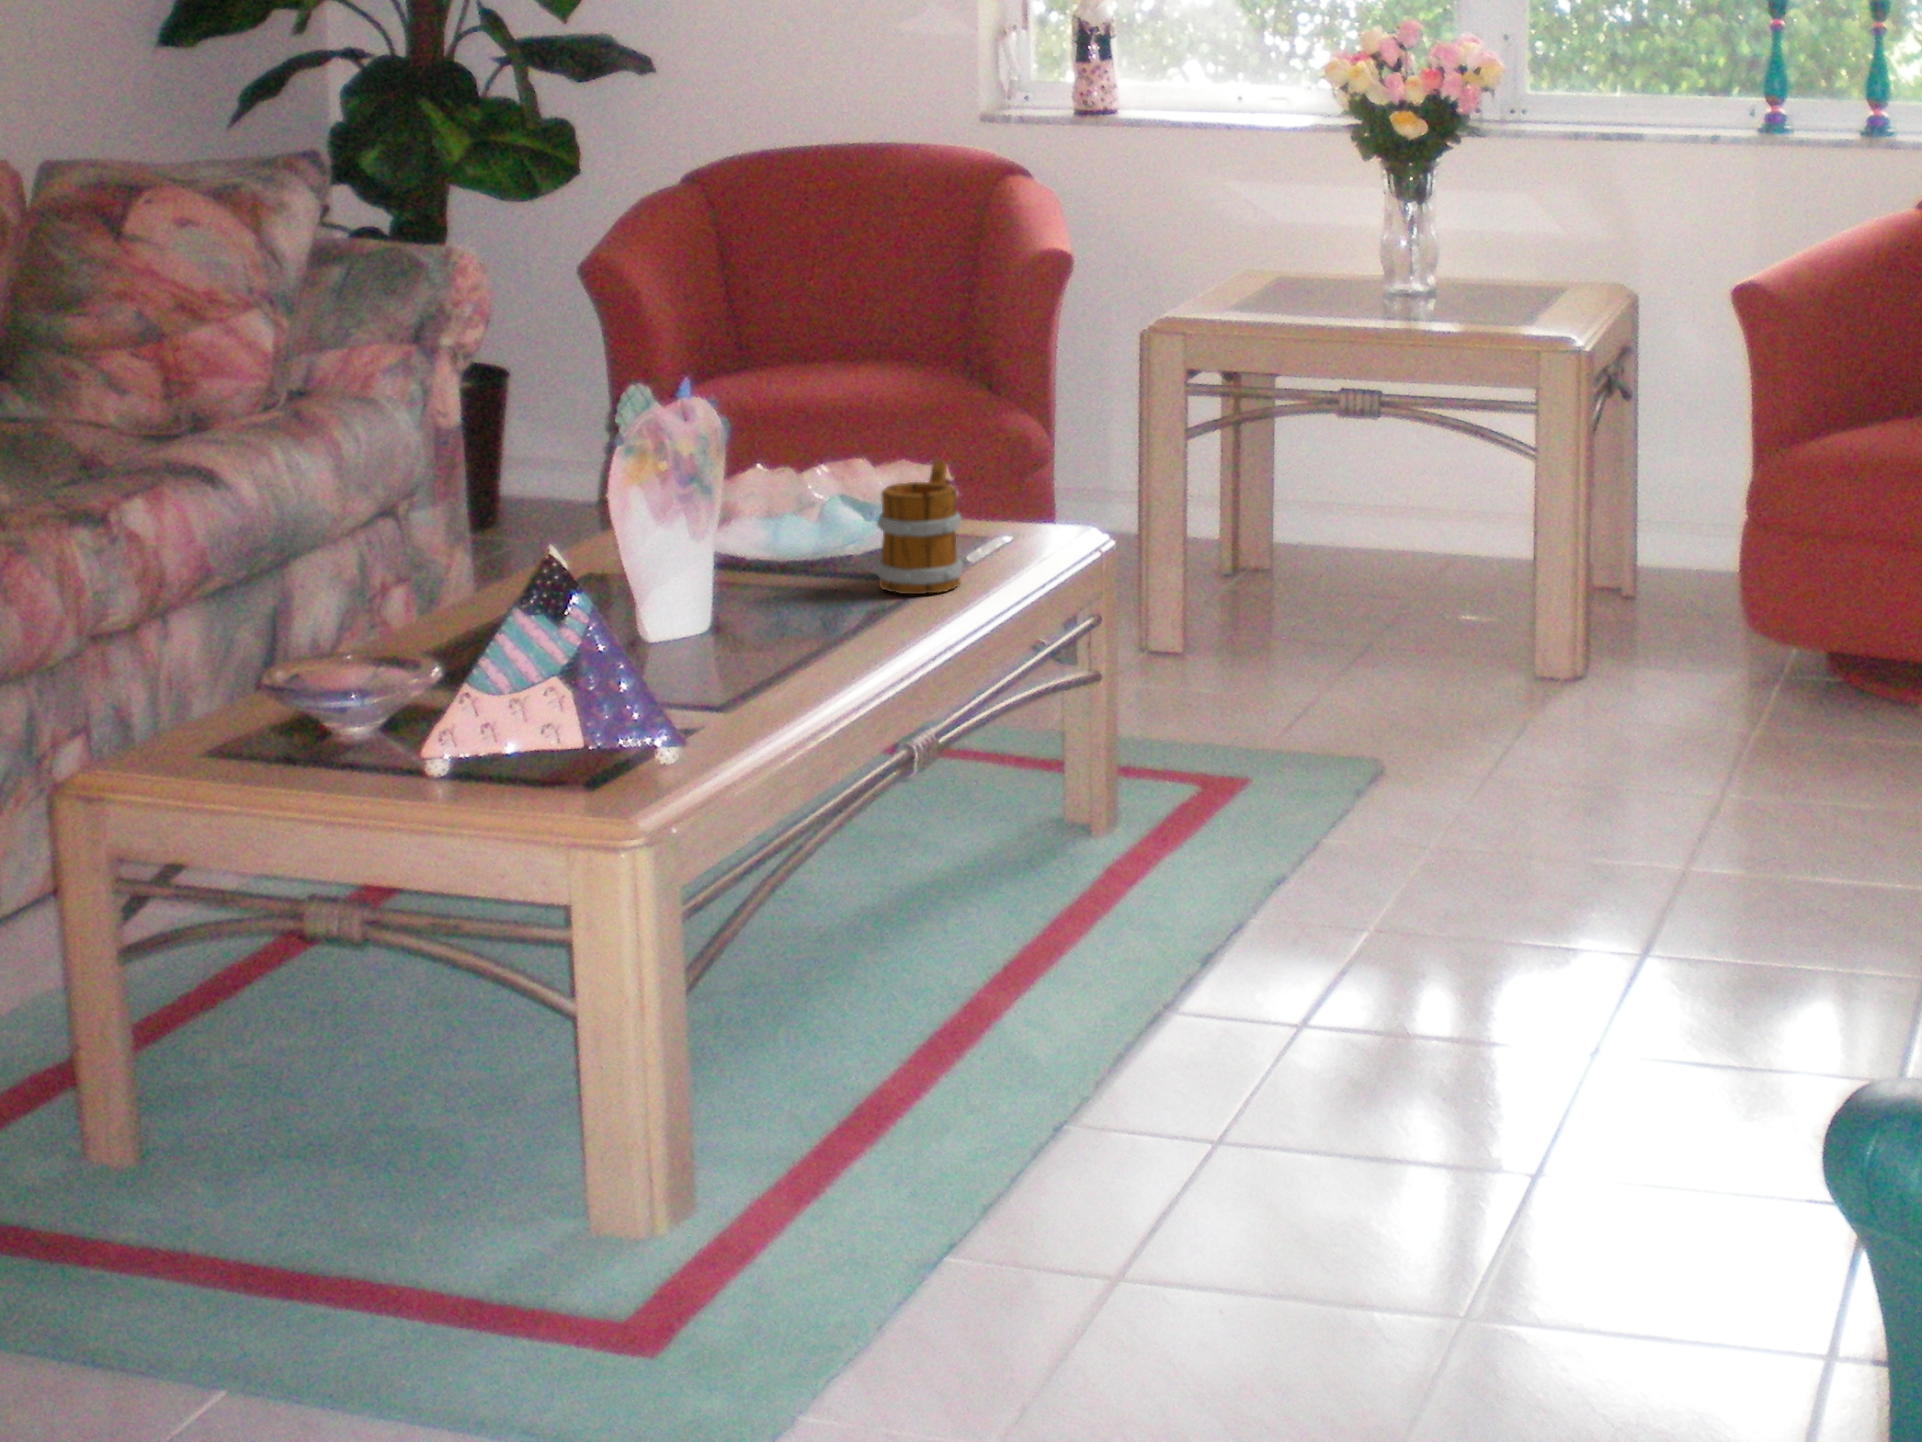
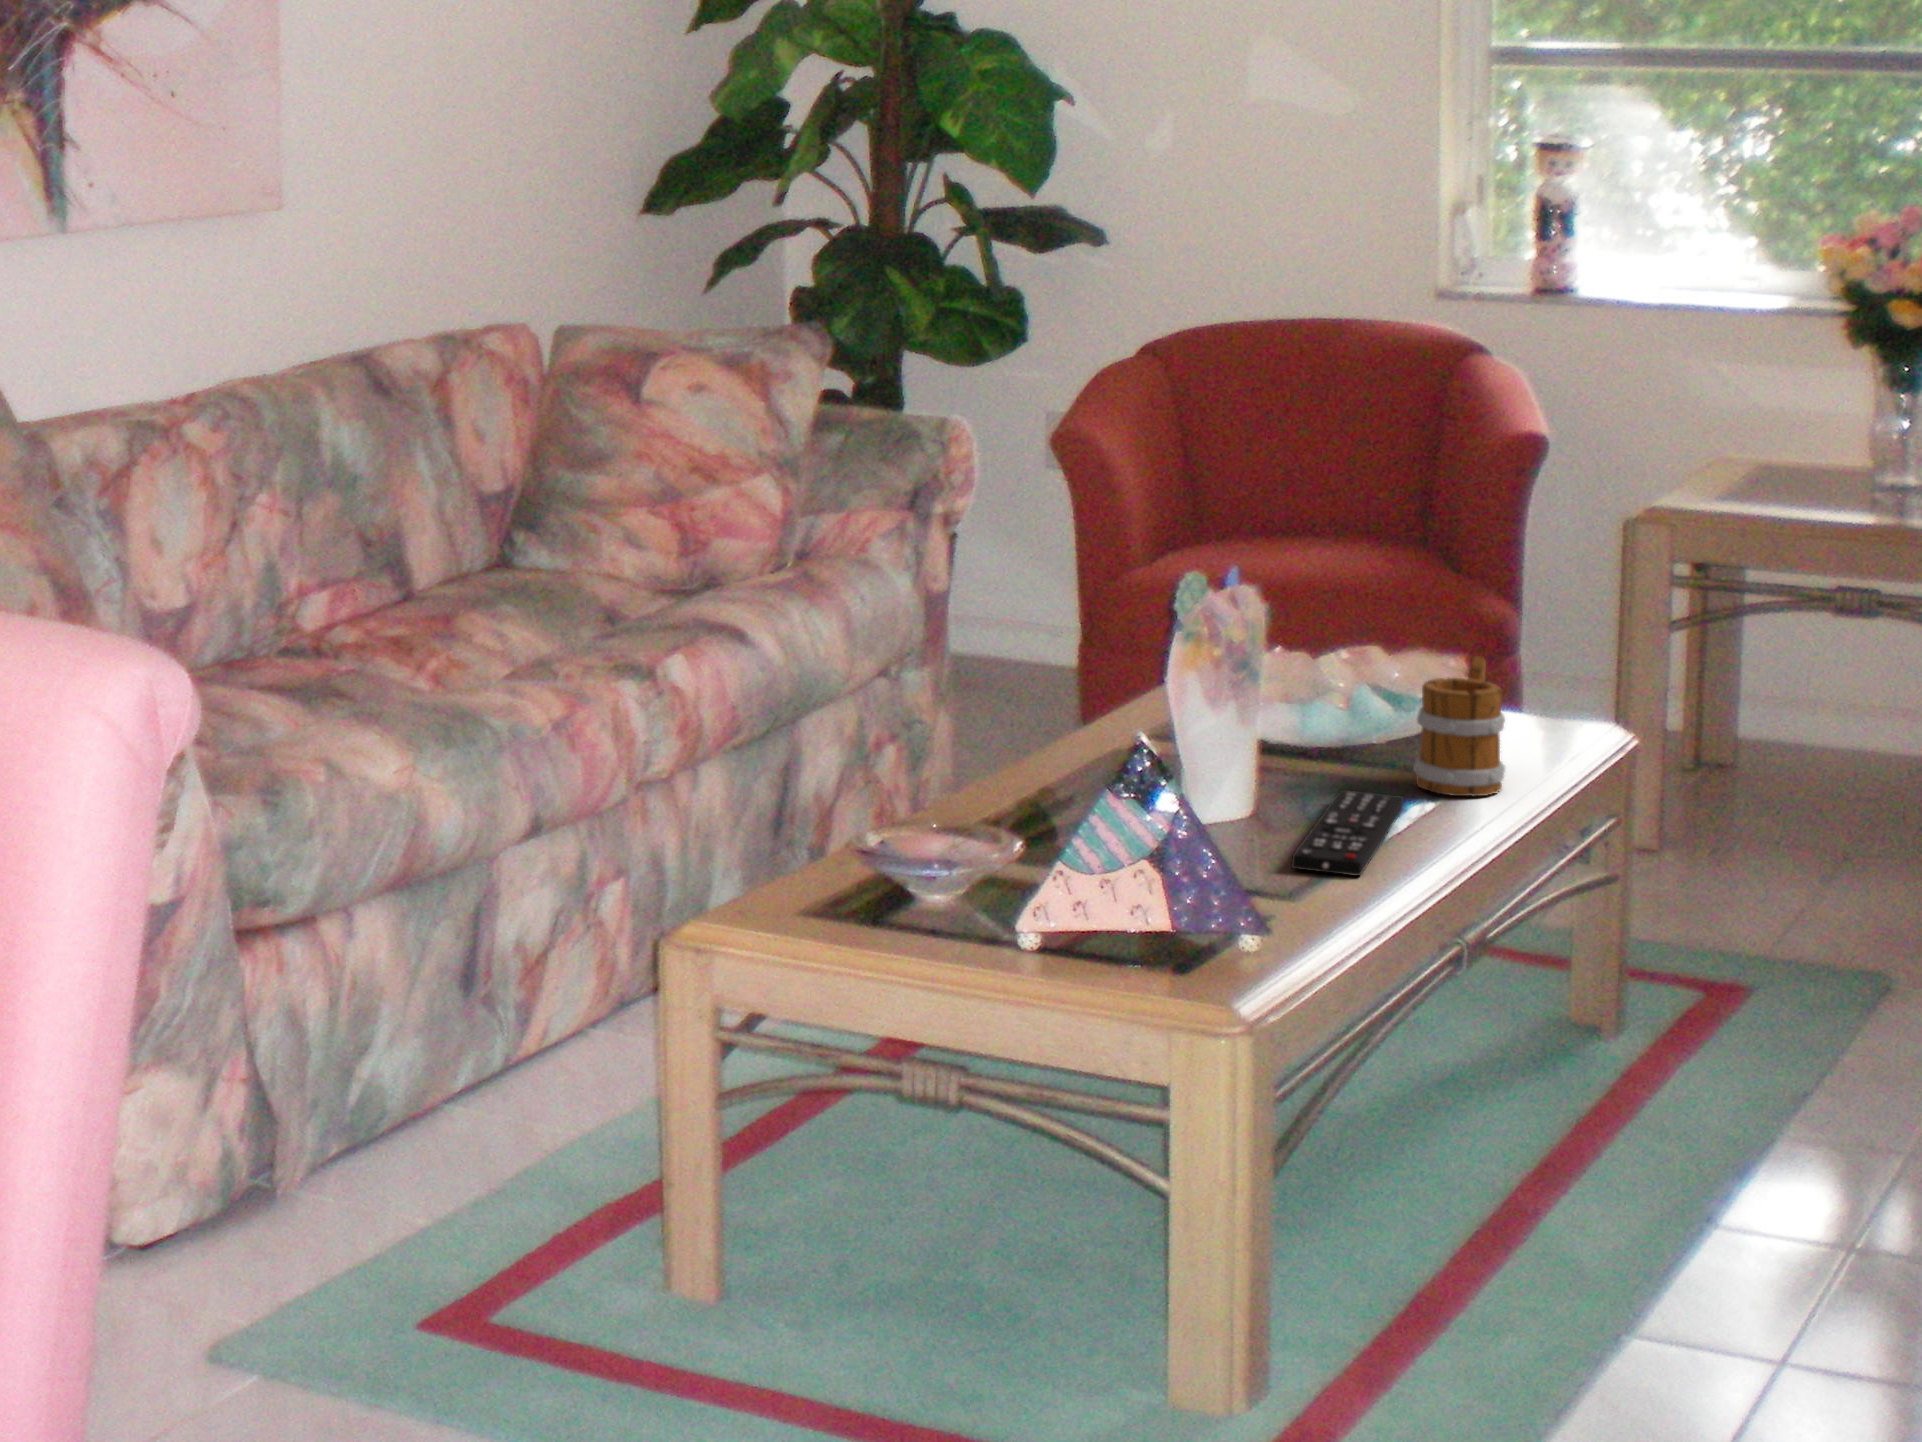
remote control: none [730,596,860,676] -> present [1292,790,1404,876]

